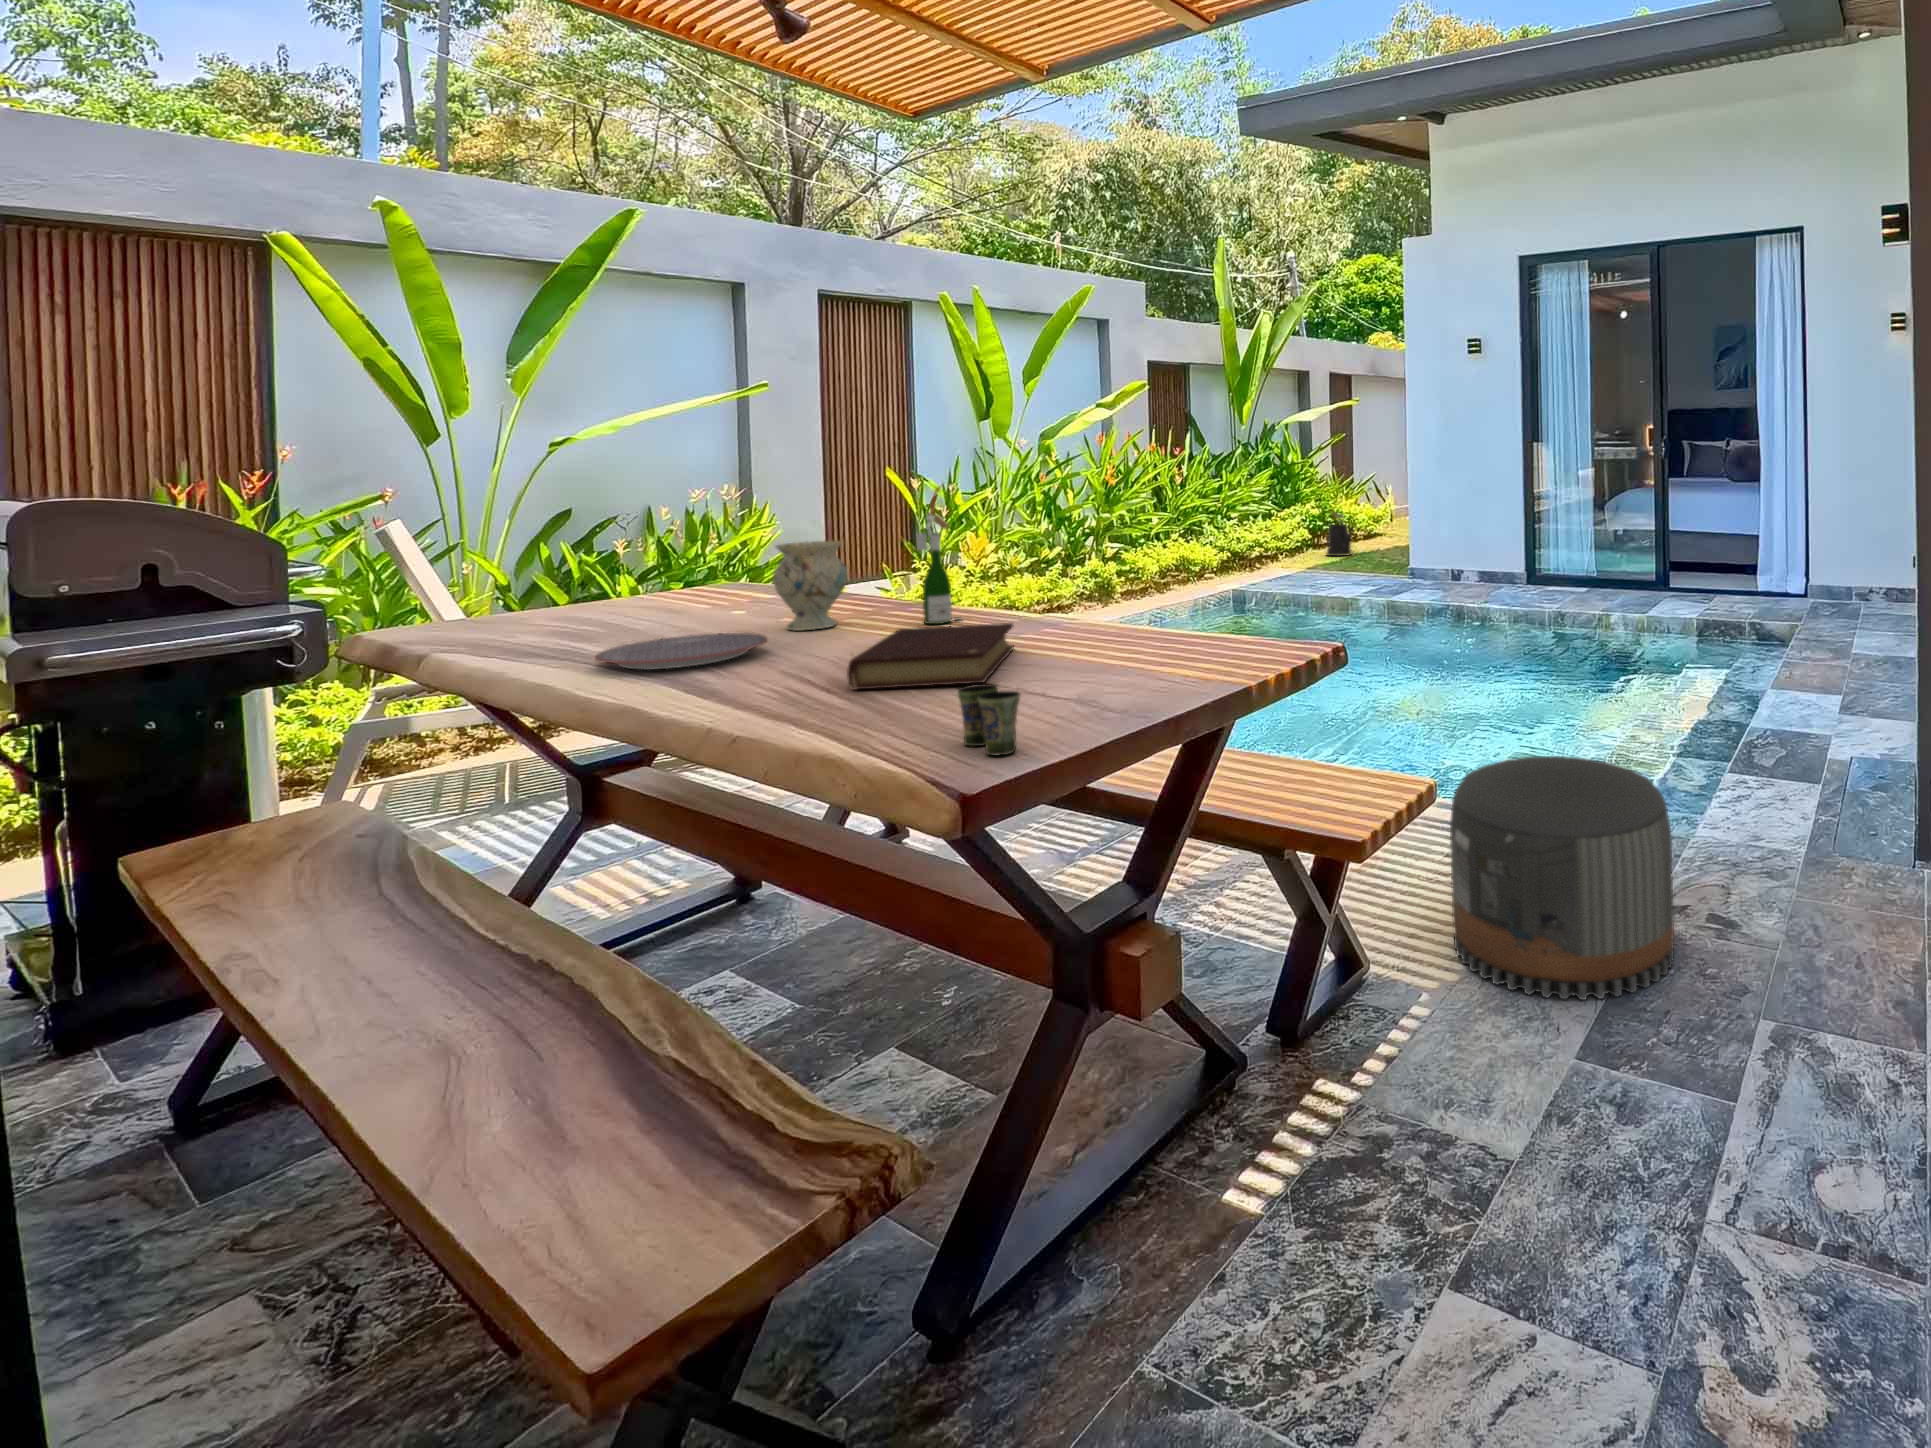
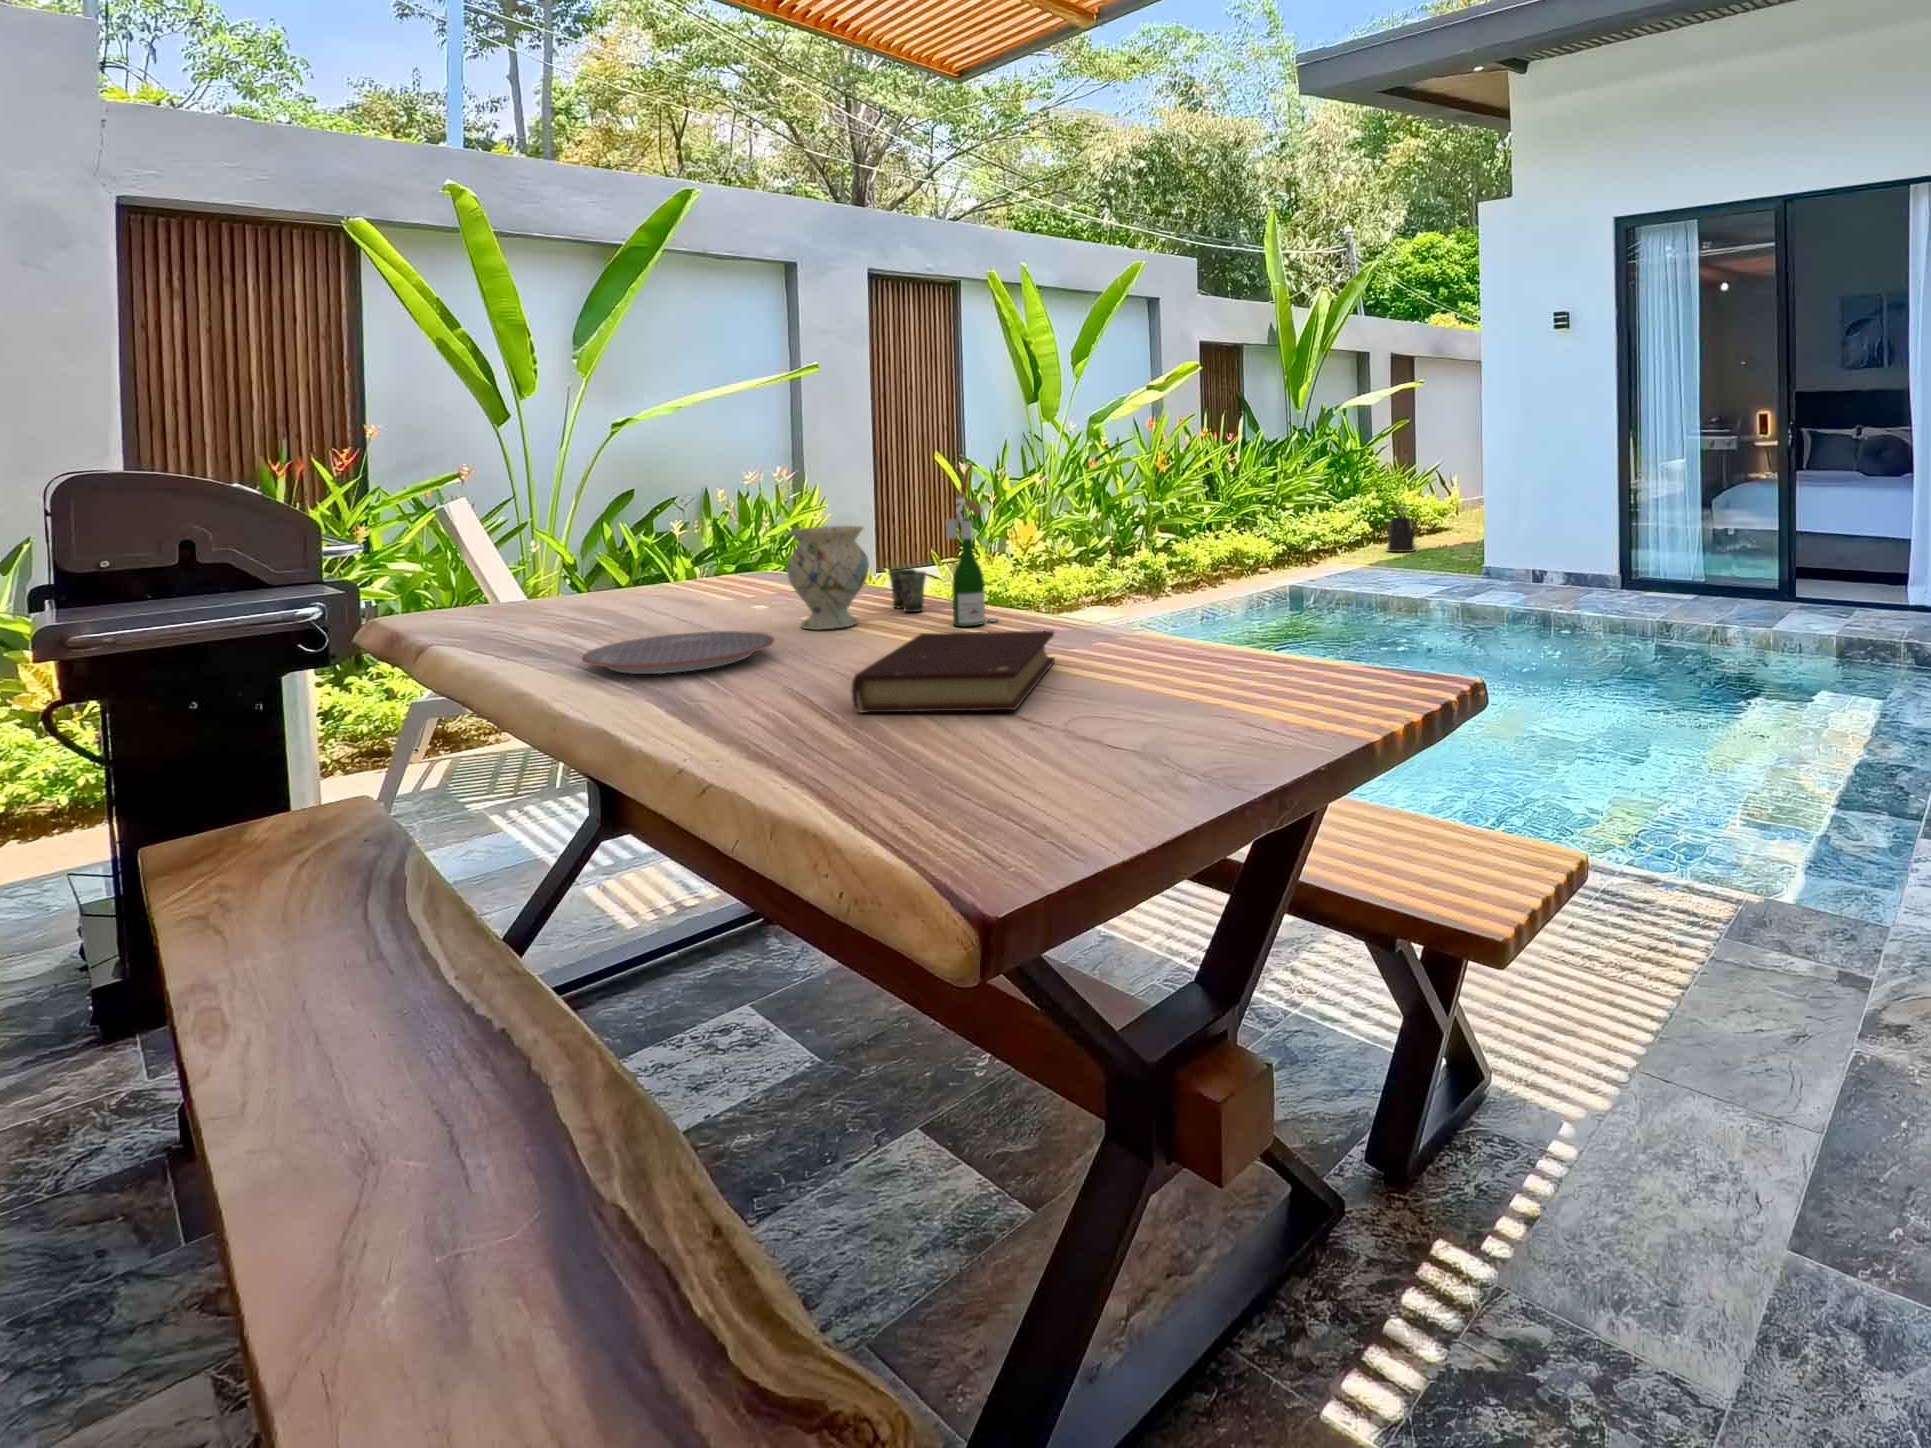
cup: present [957,684,1020,756] -> present [888,569,926,612]
pouf: present [1450,756,1674,1000] -> none [1591,817,1910,1157]

